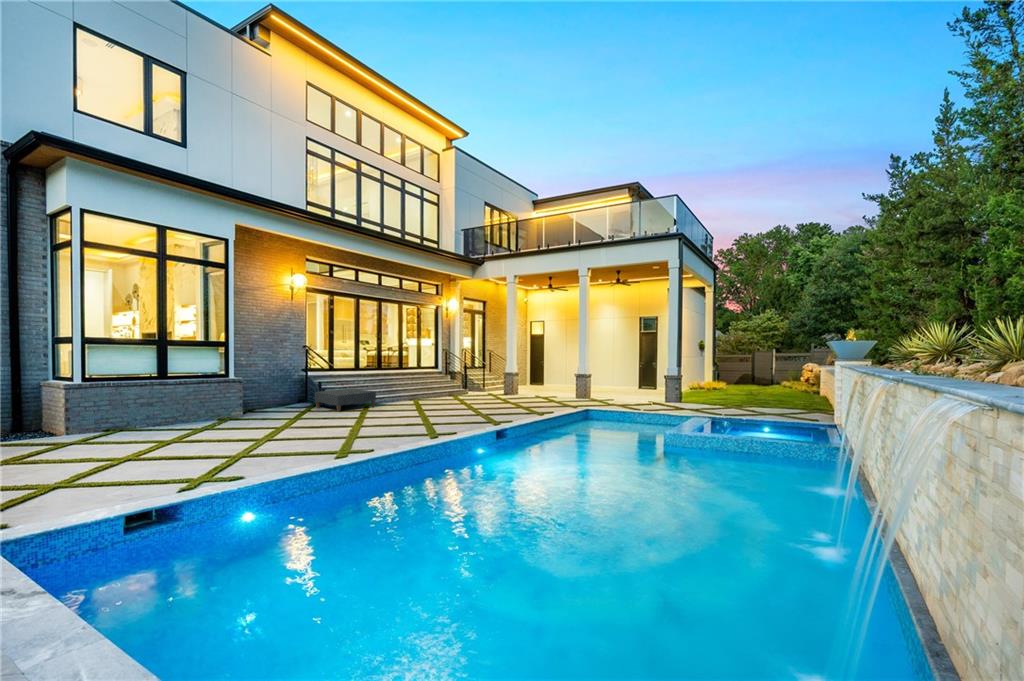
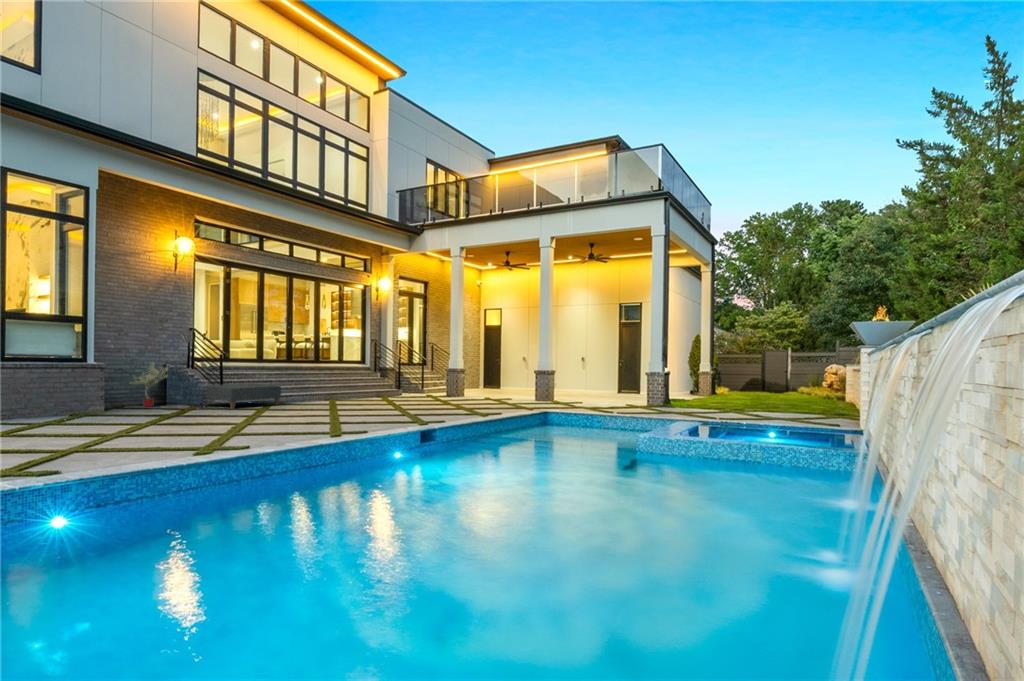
potted tree: none [259,374,289,410] -> present [132,363,168,407]

